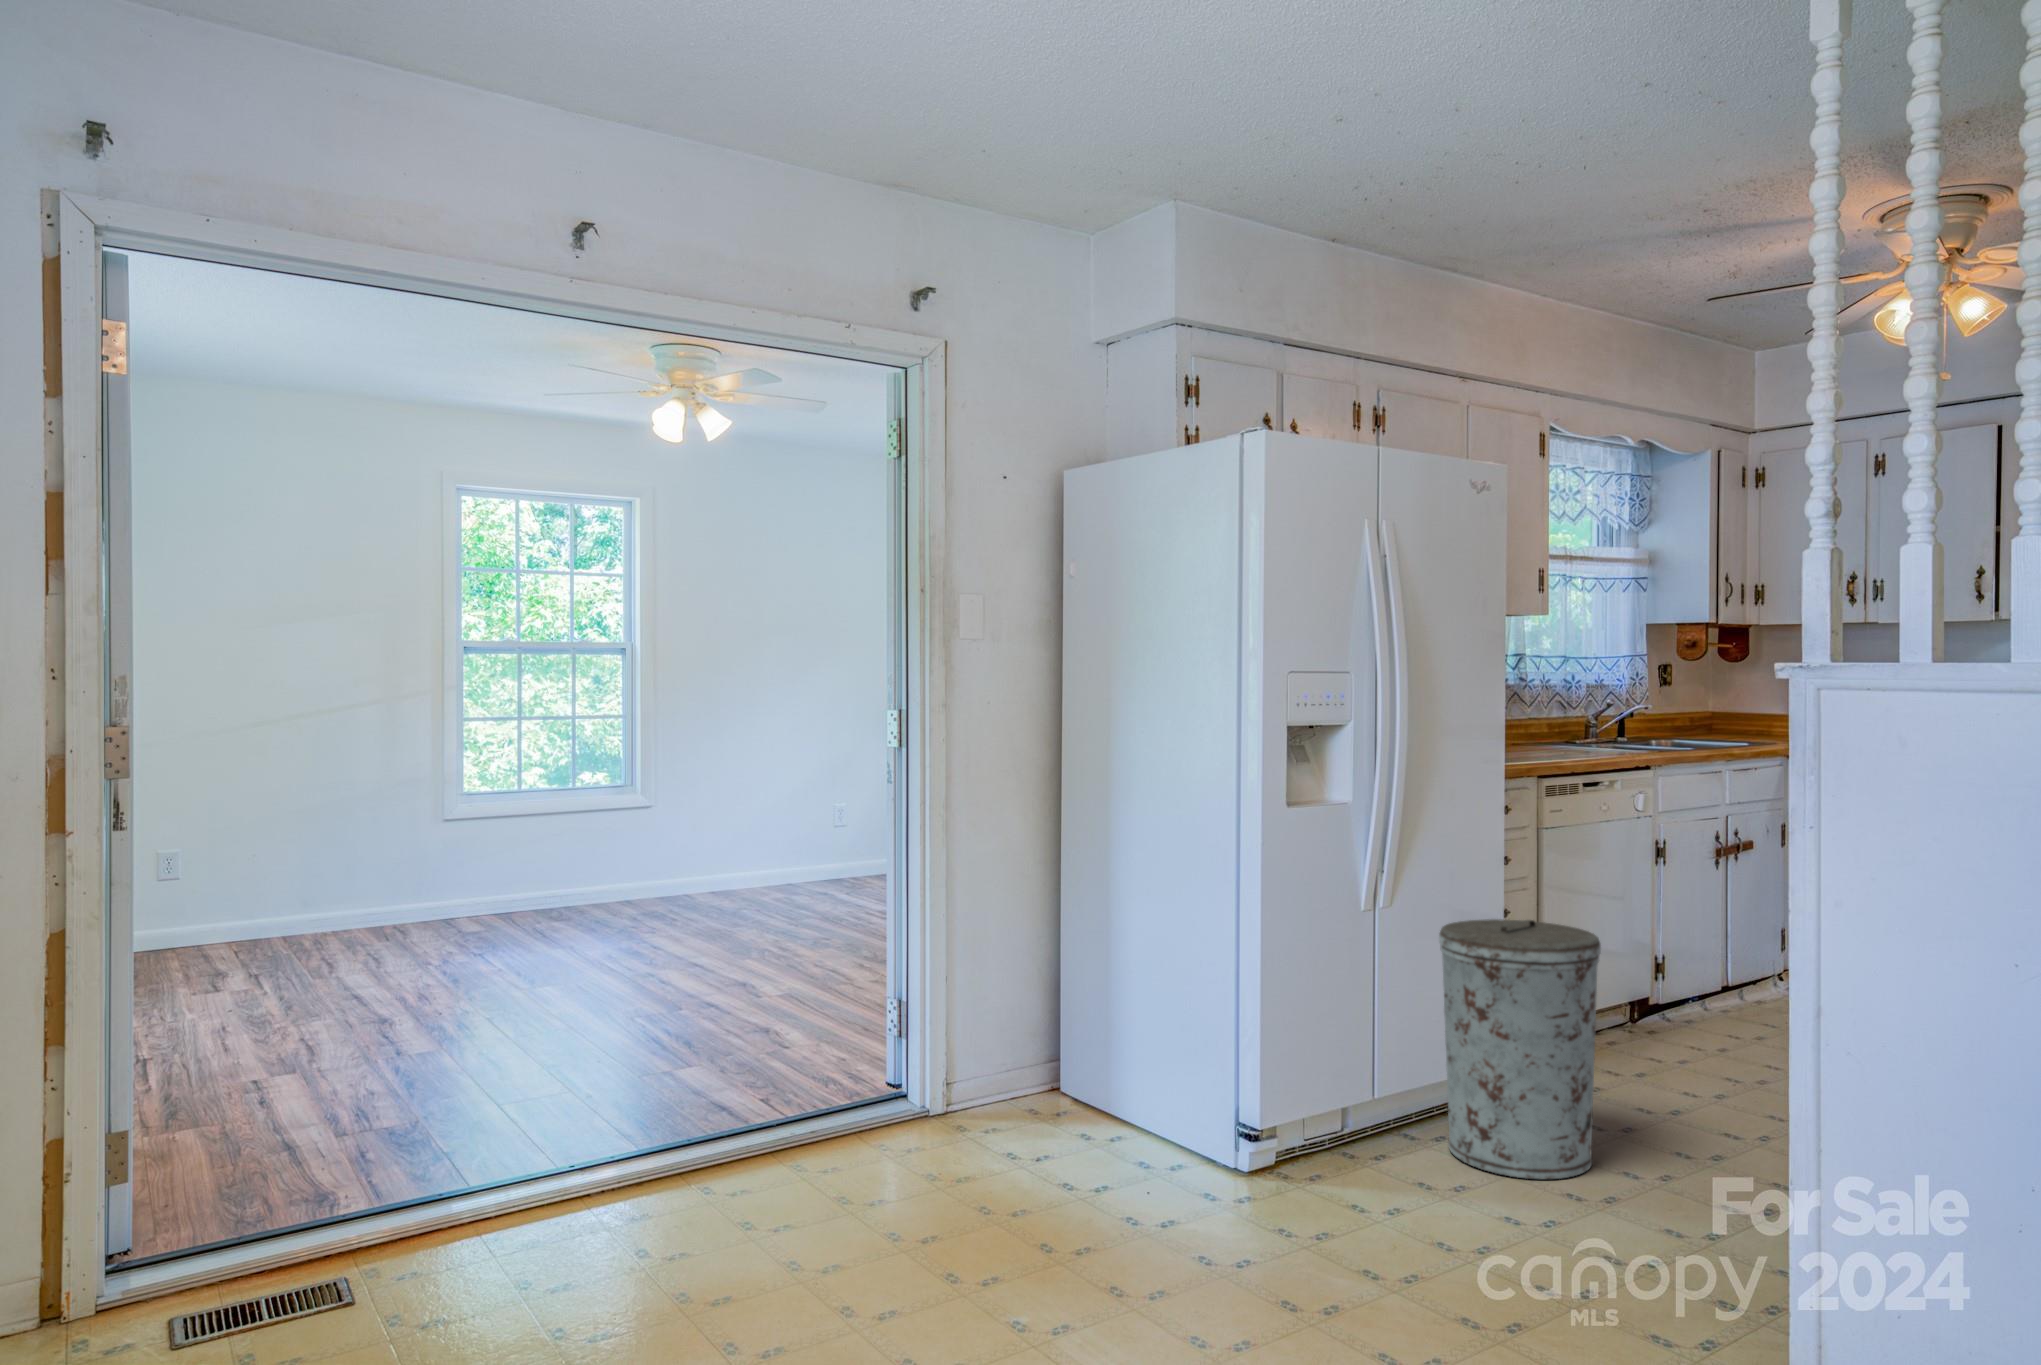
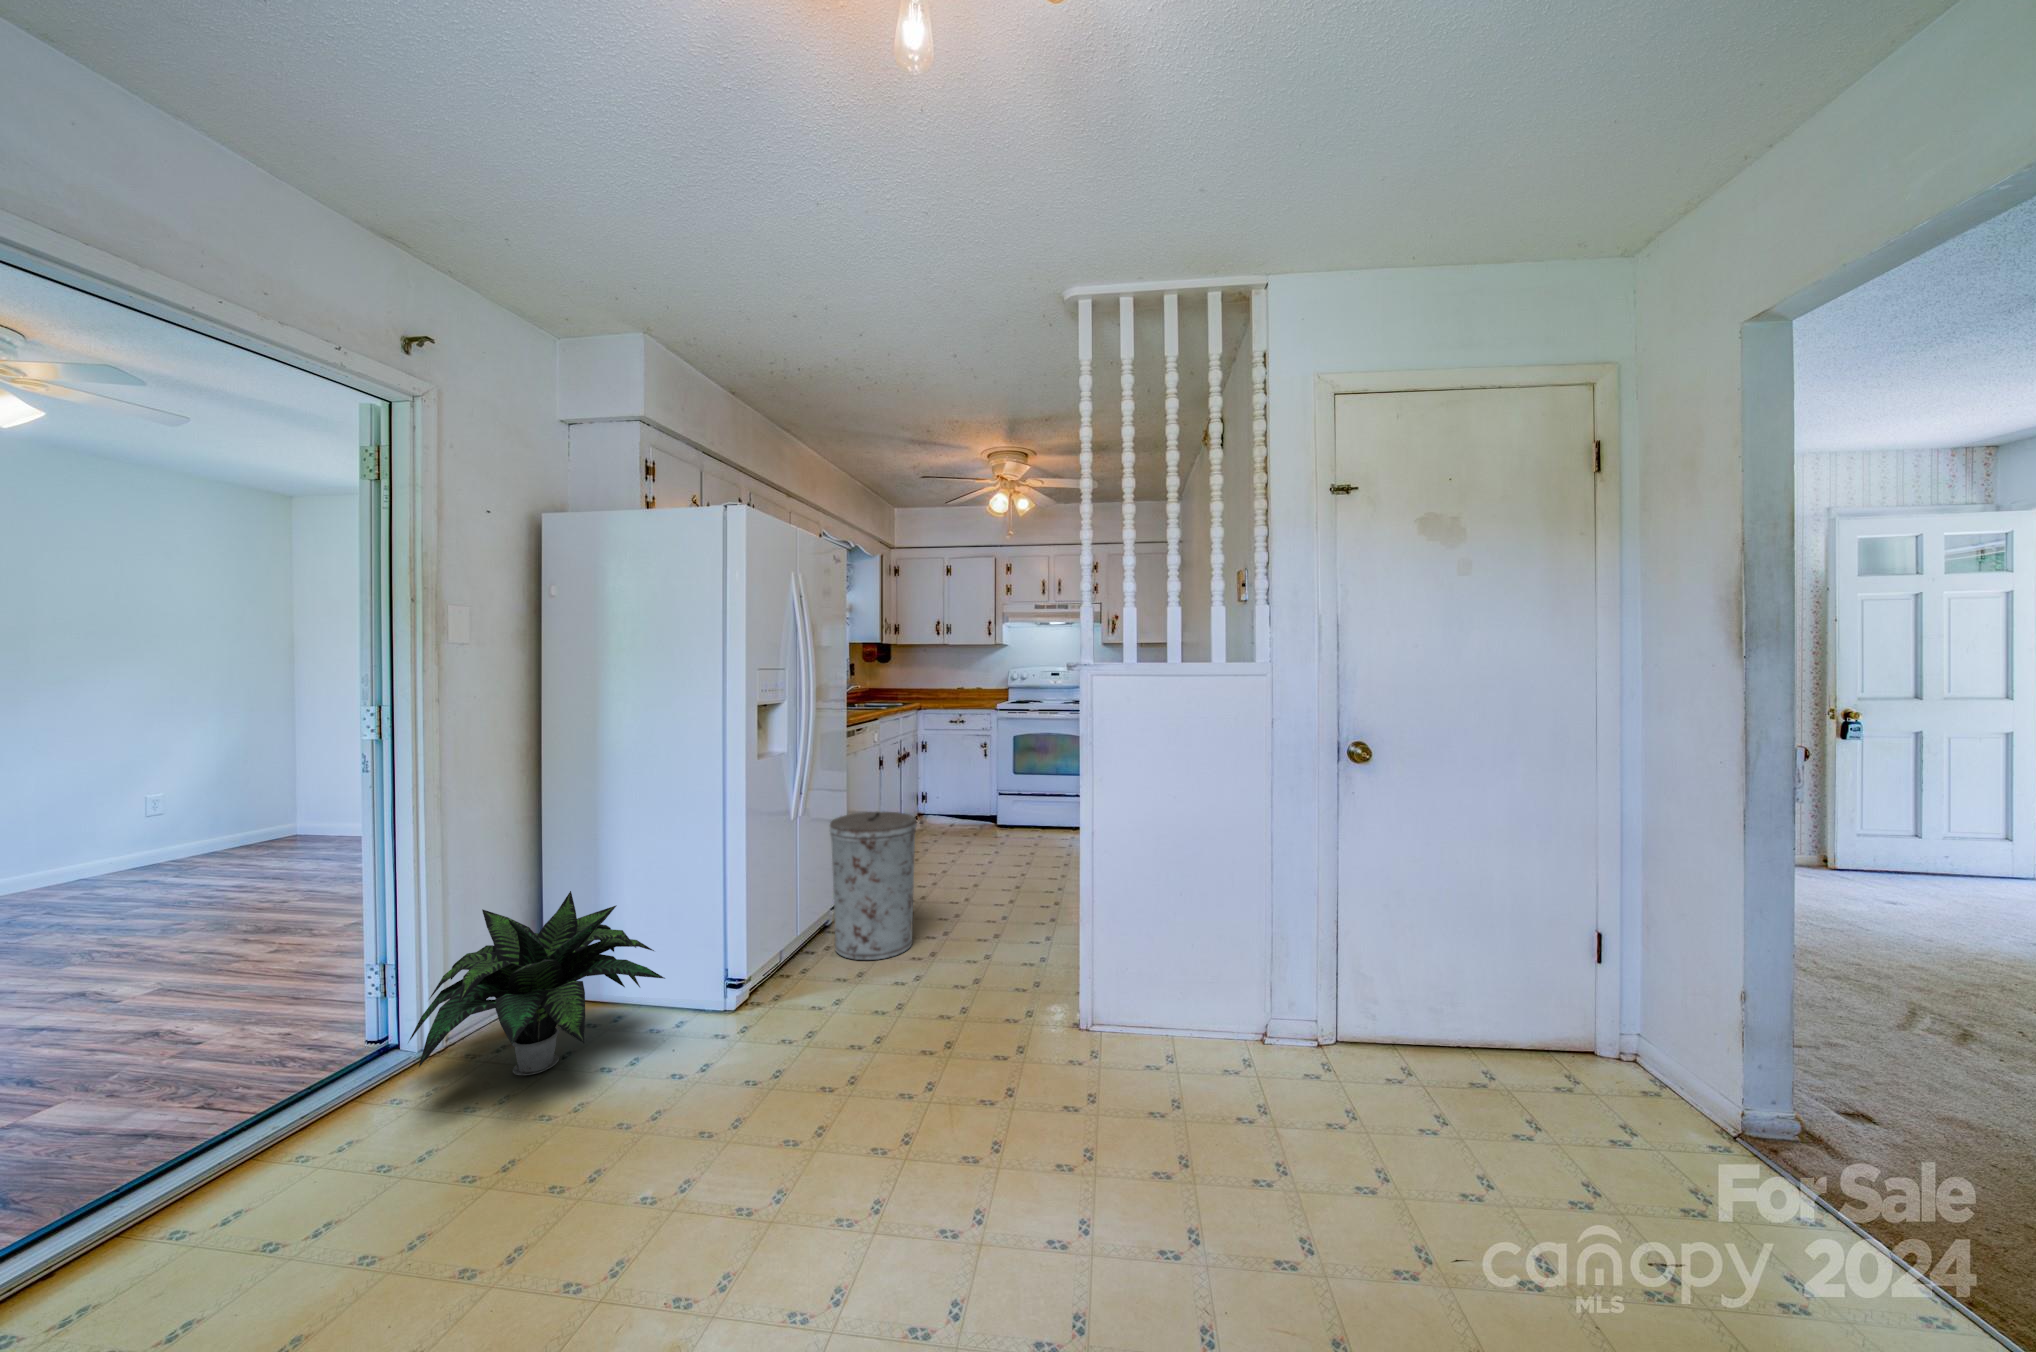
potted plant: none [880,949,1147,1167] -> present [409,891,665,1075]

